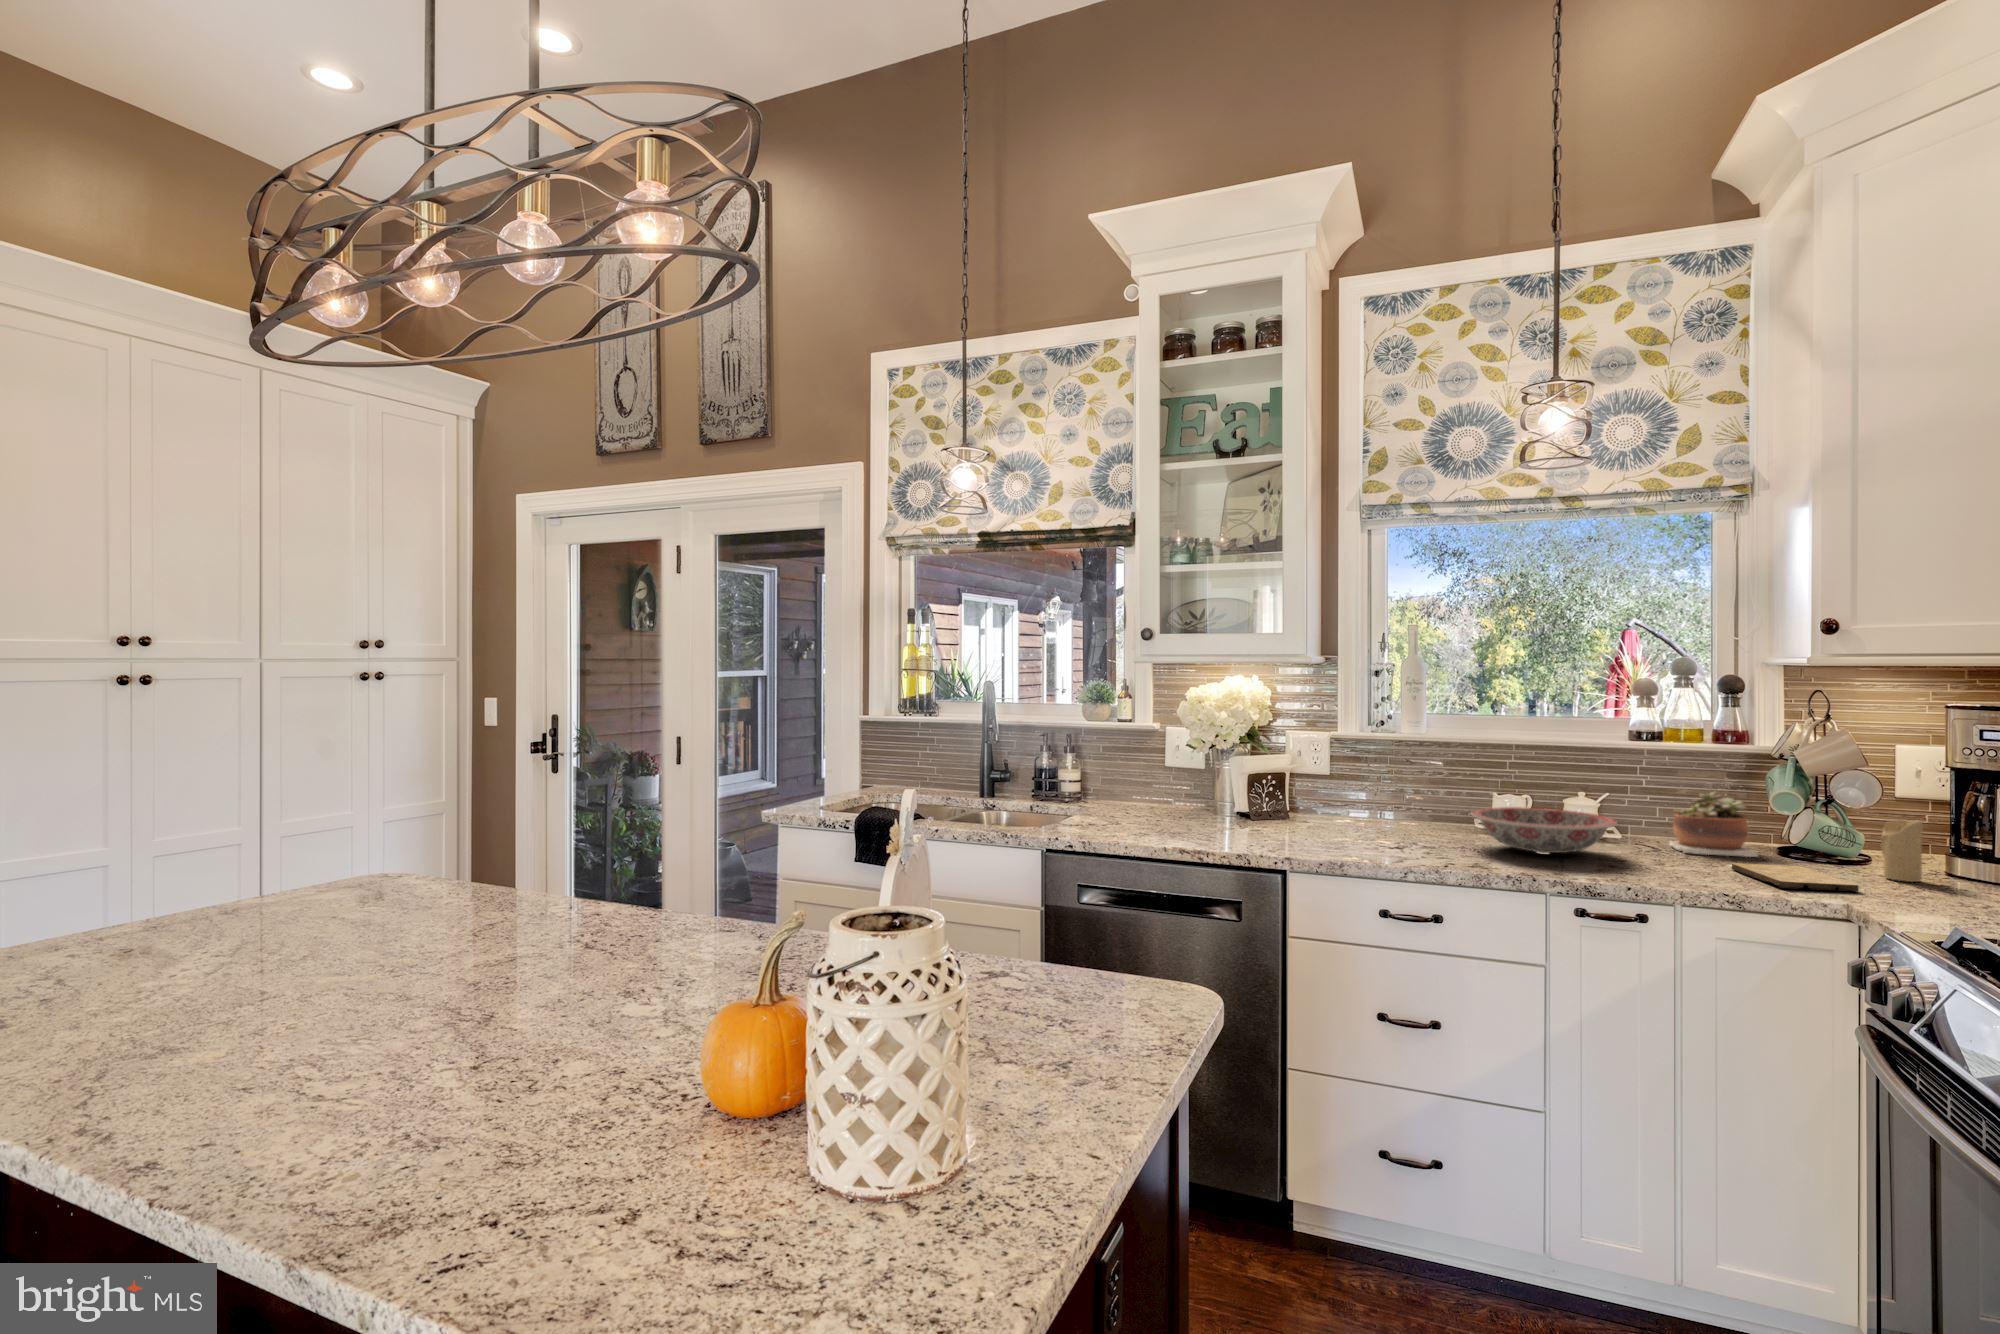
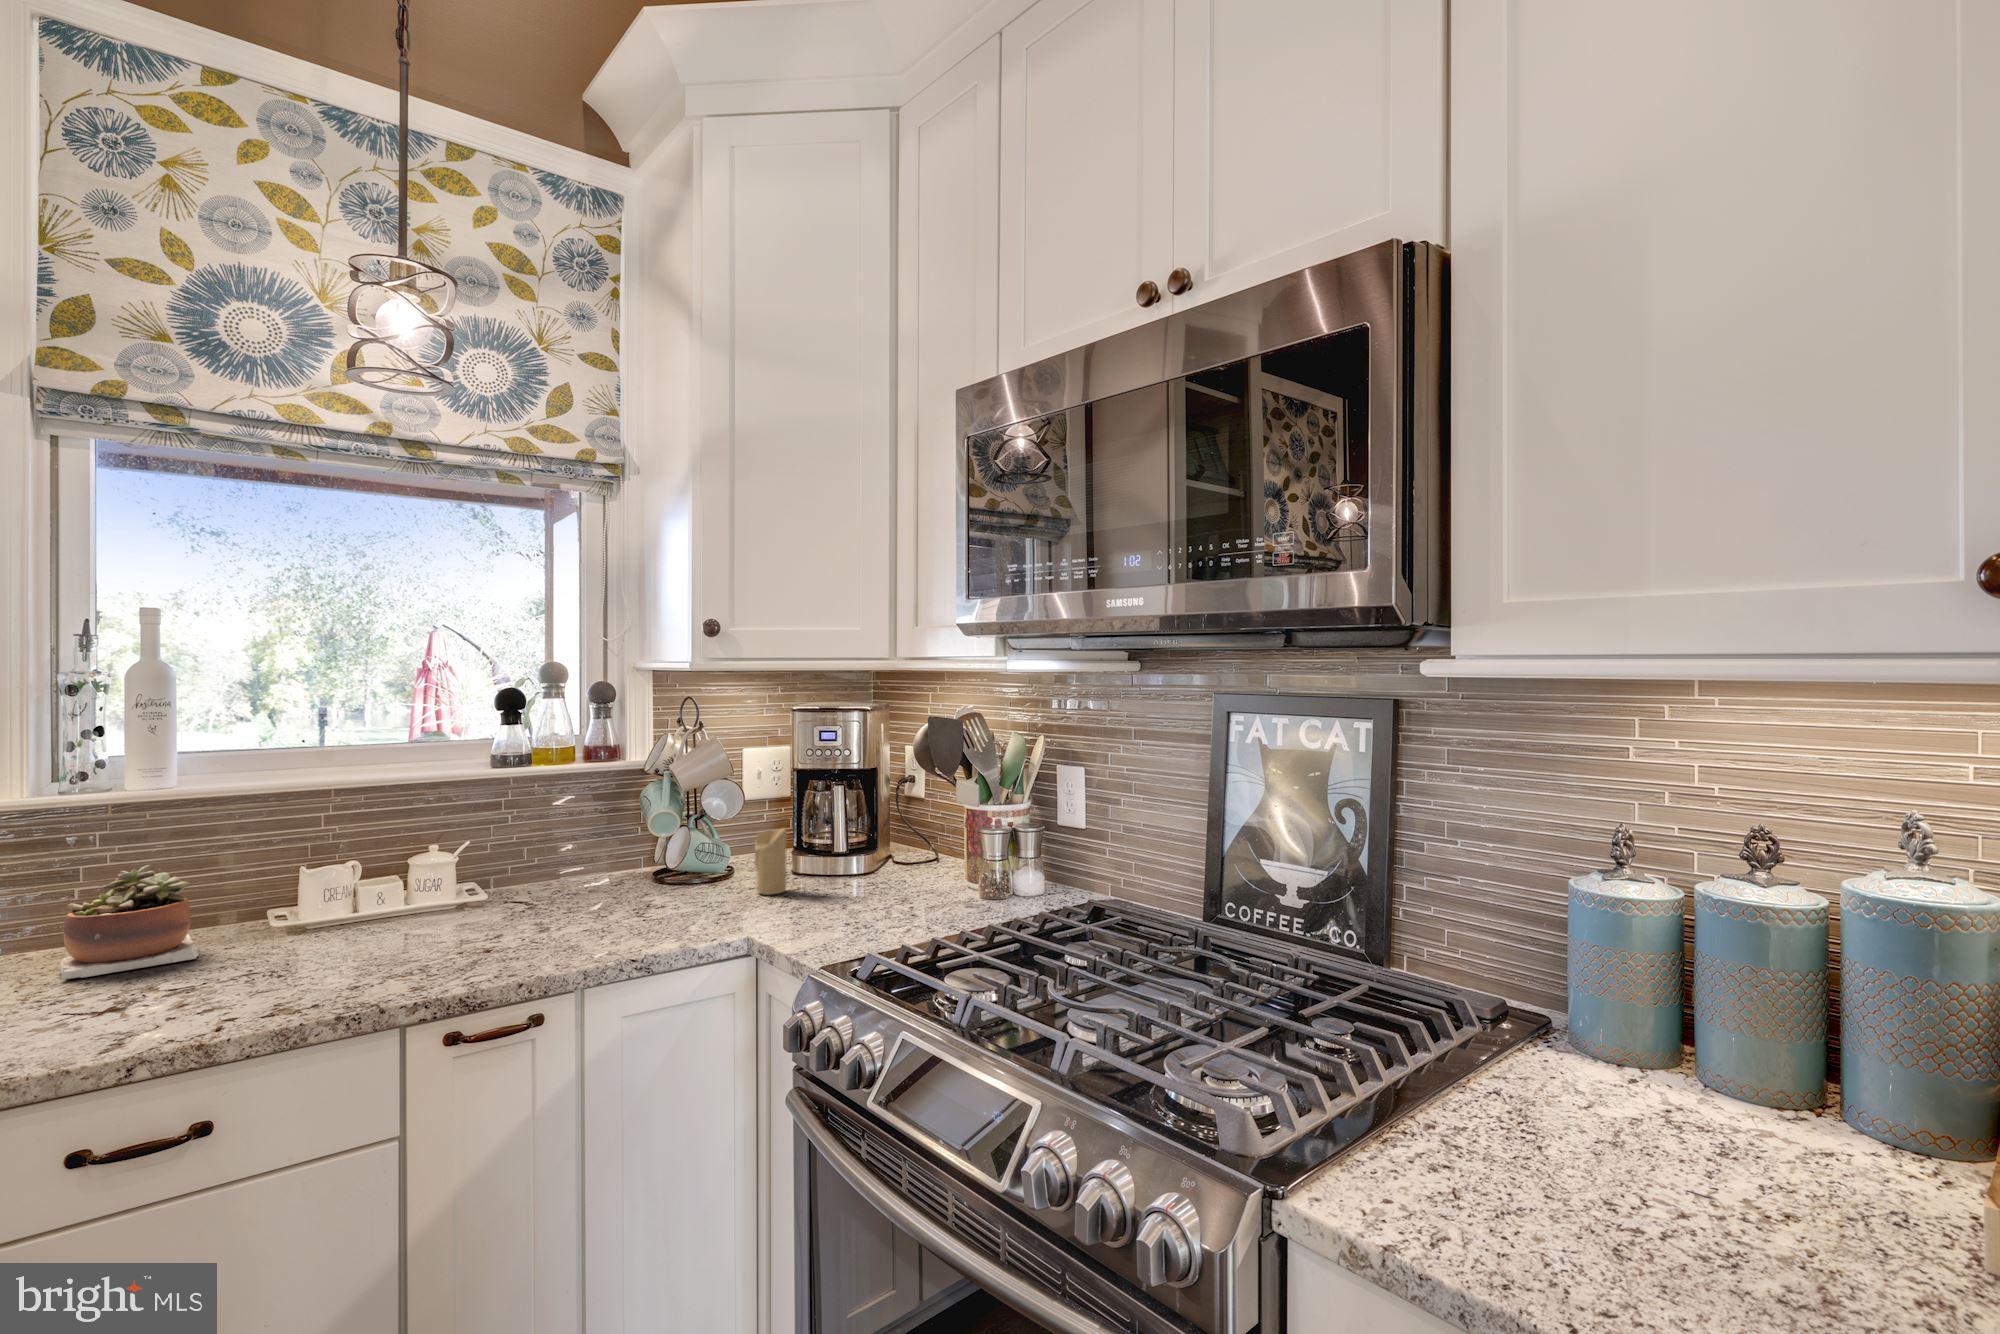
succulent plant: present [1669,792,1758,857] -> present [60,865,199,980]
ceramic bowl: present [1472,807,1617,853] -> none [265,877,492,956]
cutting board: present [1732,863,1859,891] -> none [625,898,751,936]

